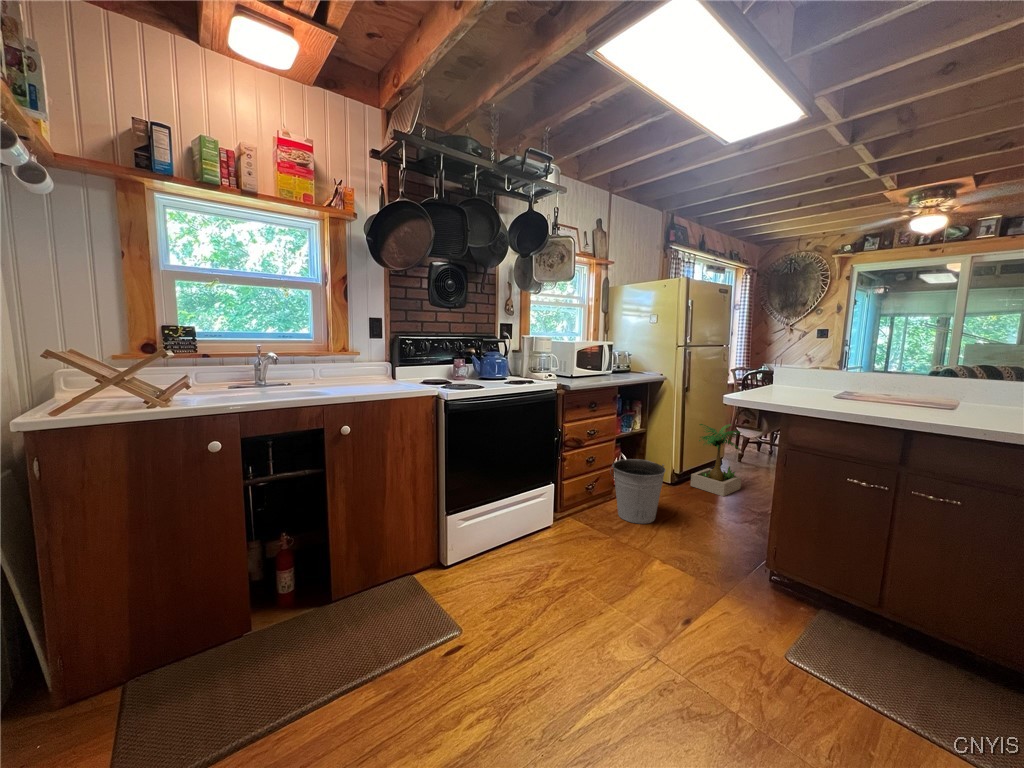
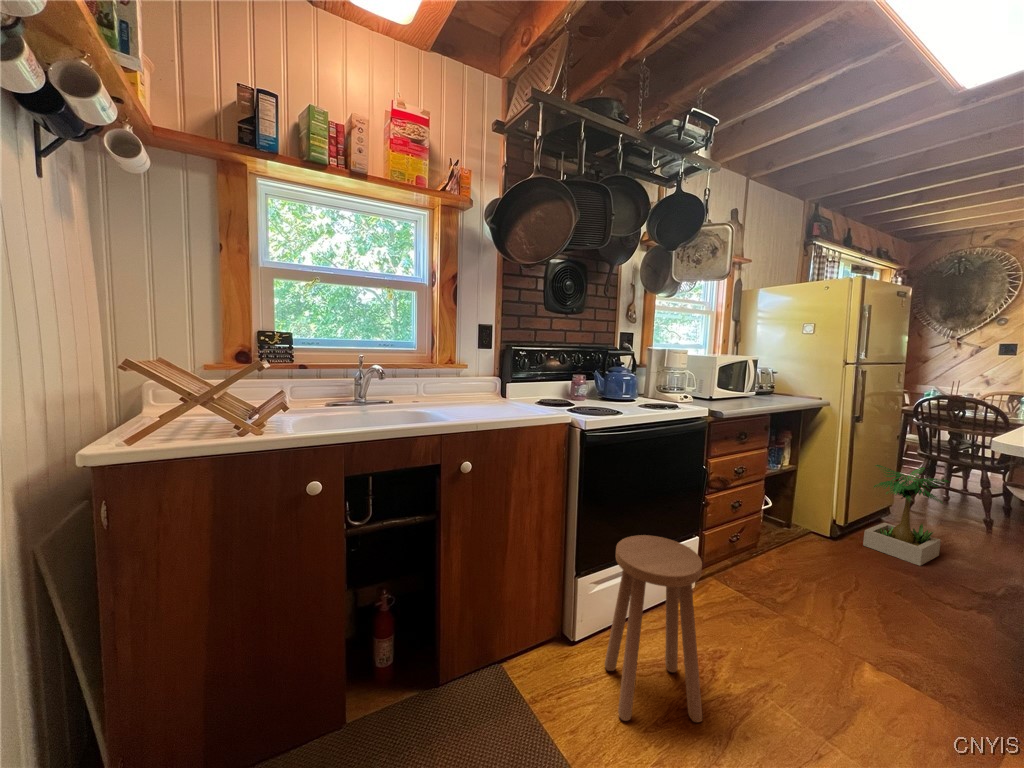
bucket: present [612,459,665,524] -> none [768,509,856,601]
stool: none [465,477,527,607] -> present [605,535,702,722]

